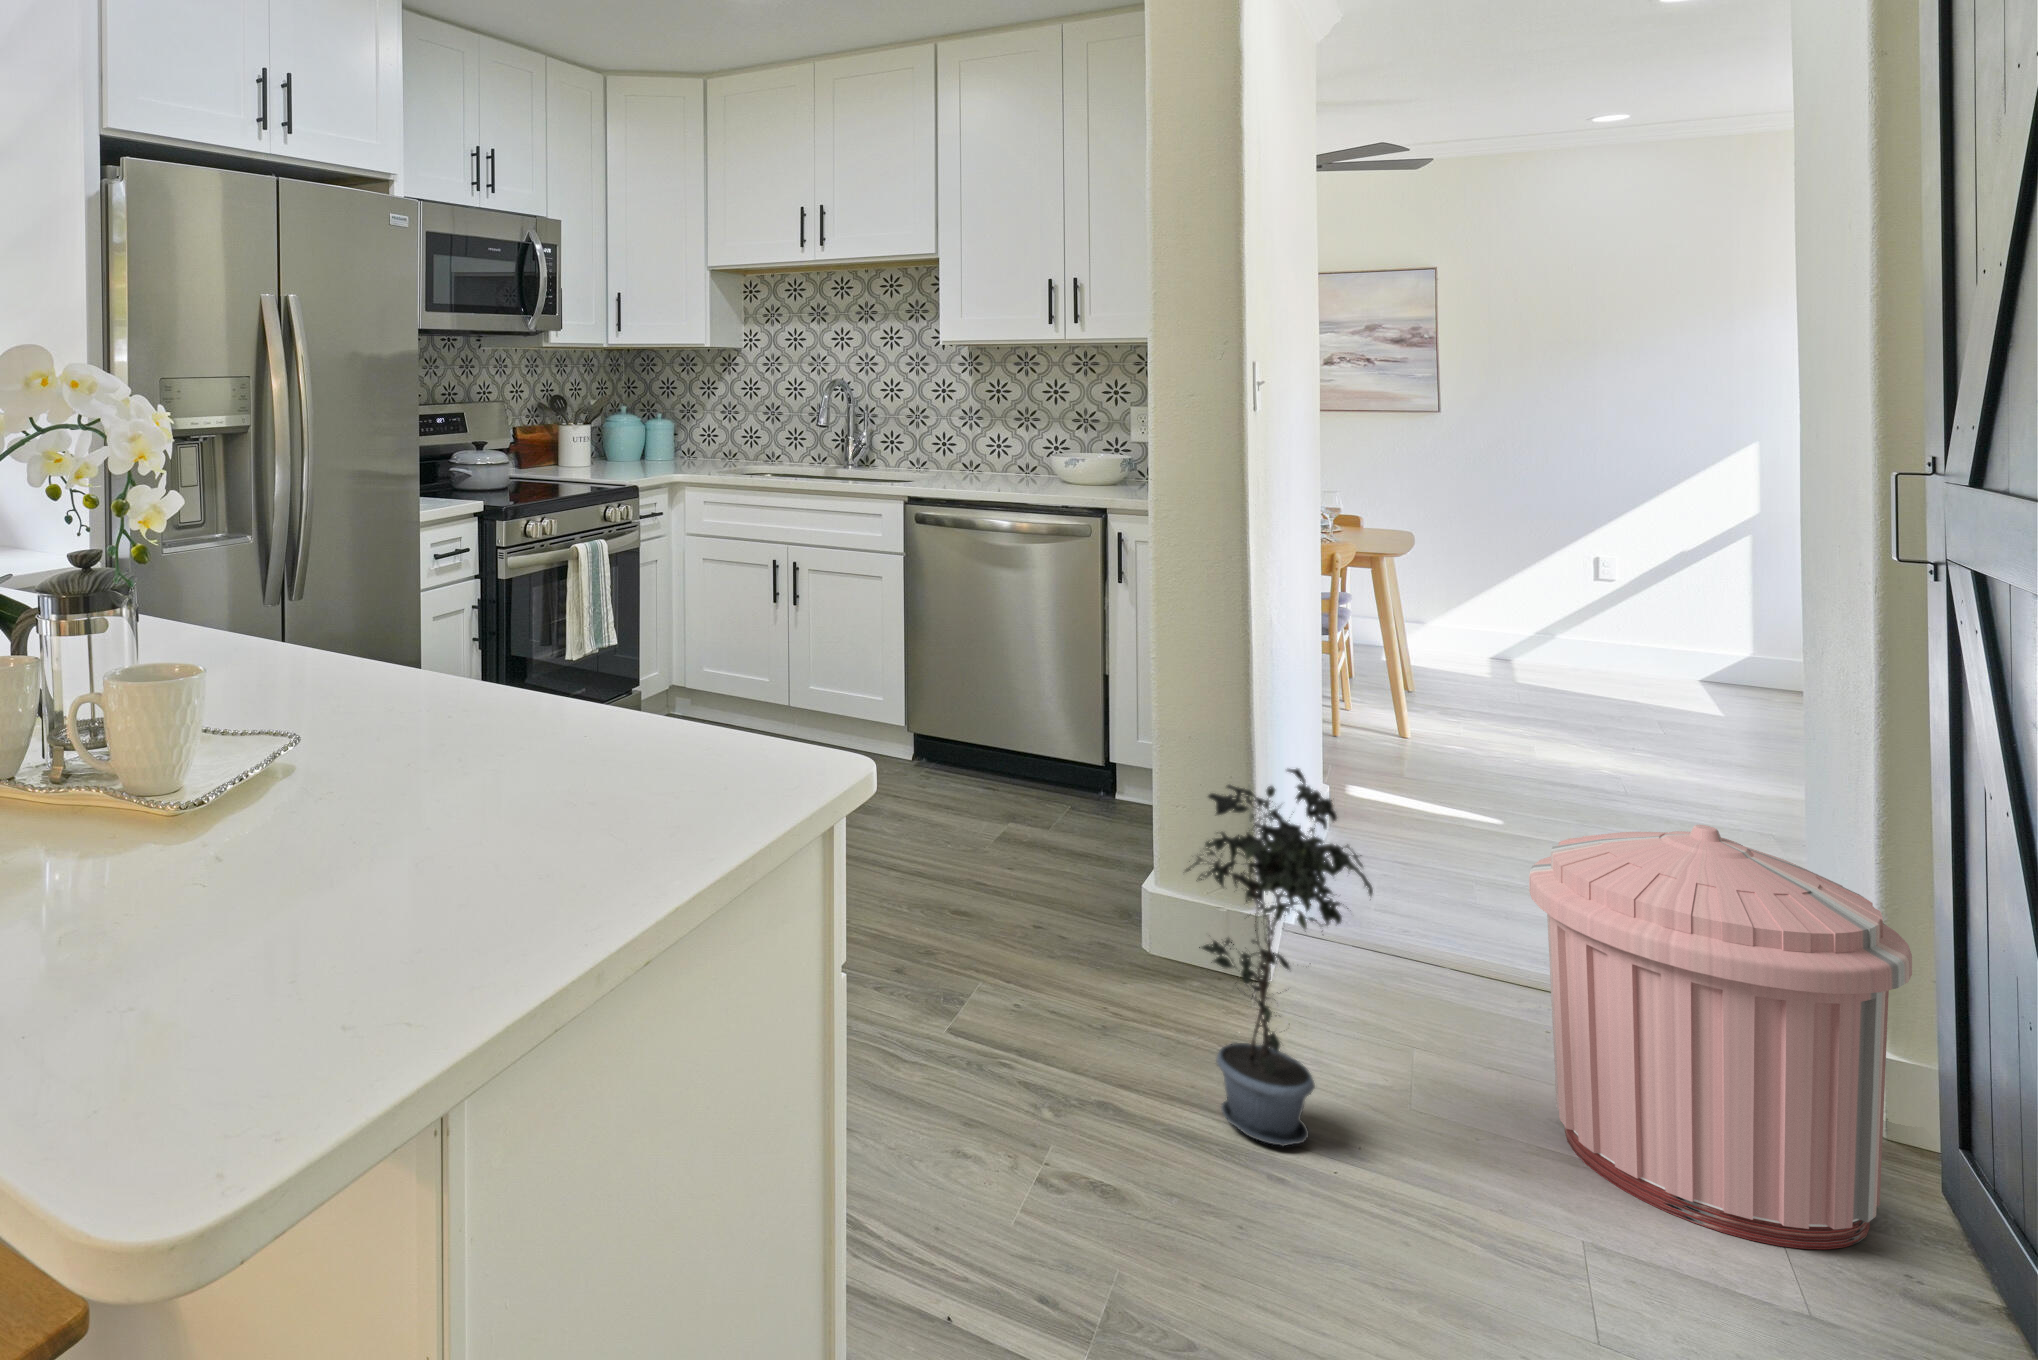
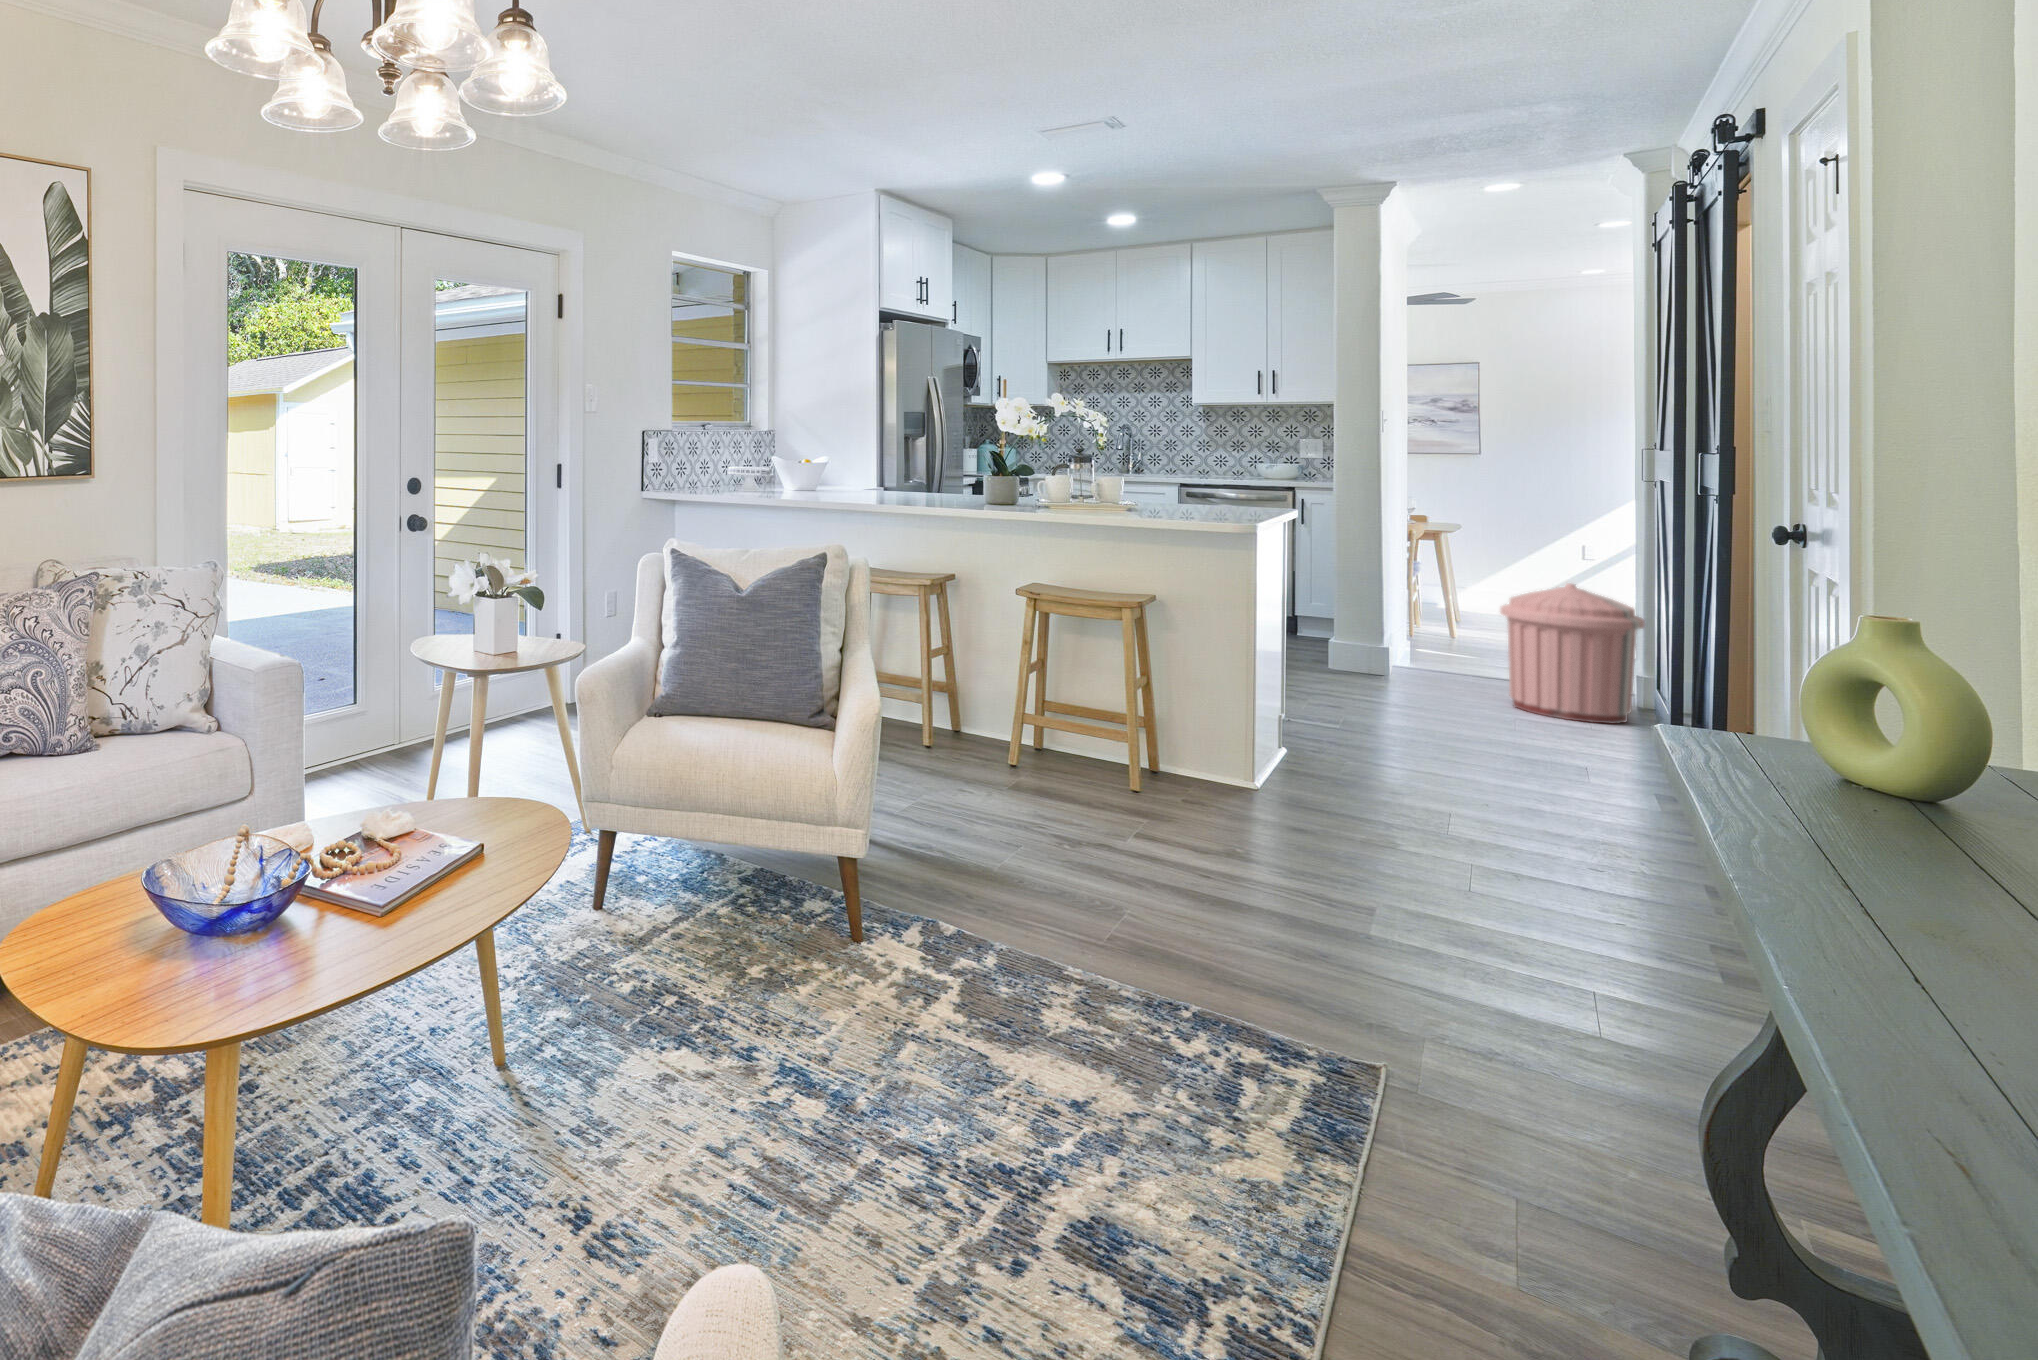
potted plant: present [1186,768,1373,1147] -> none [1356,562,1435,700]

